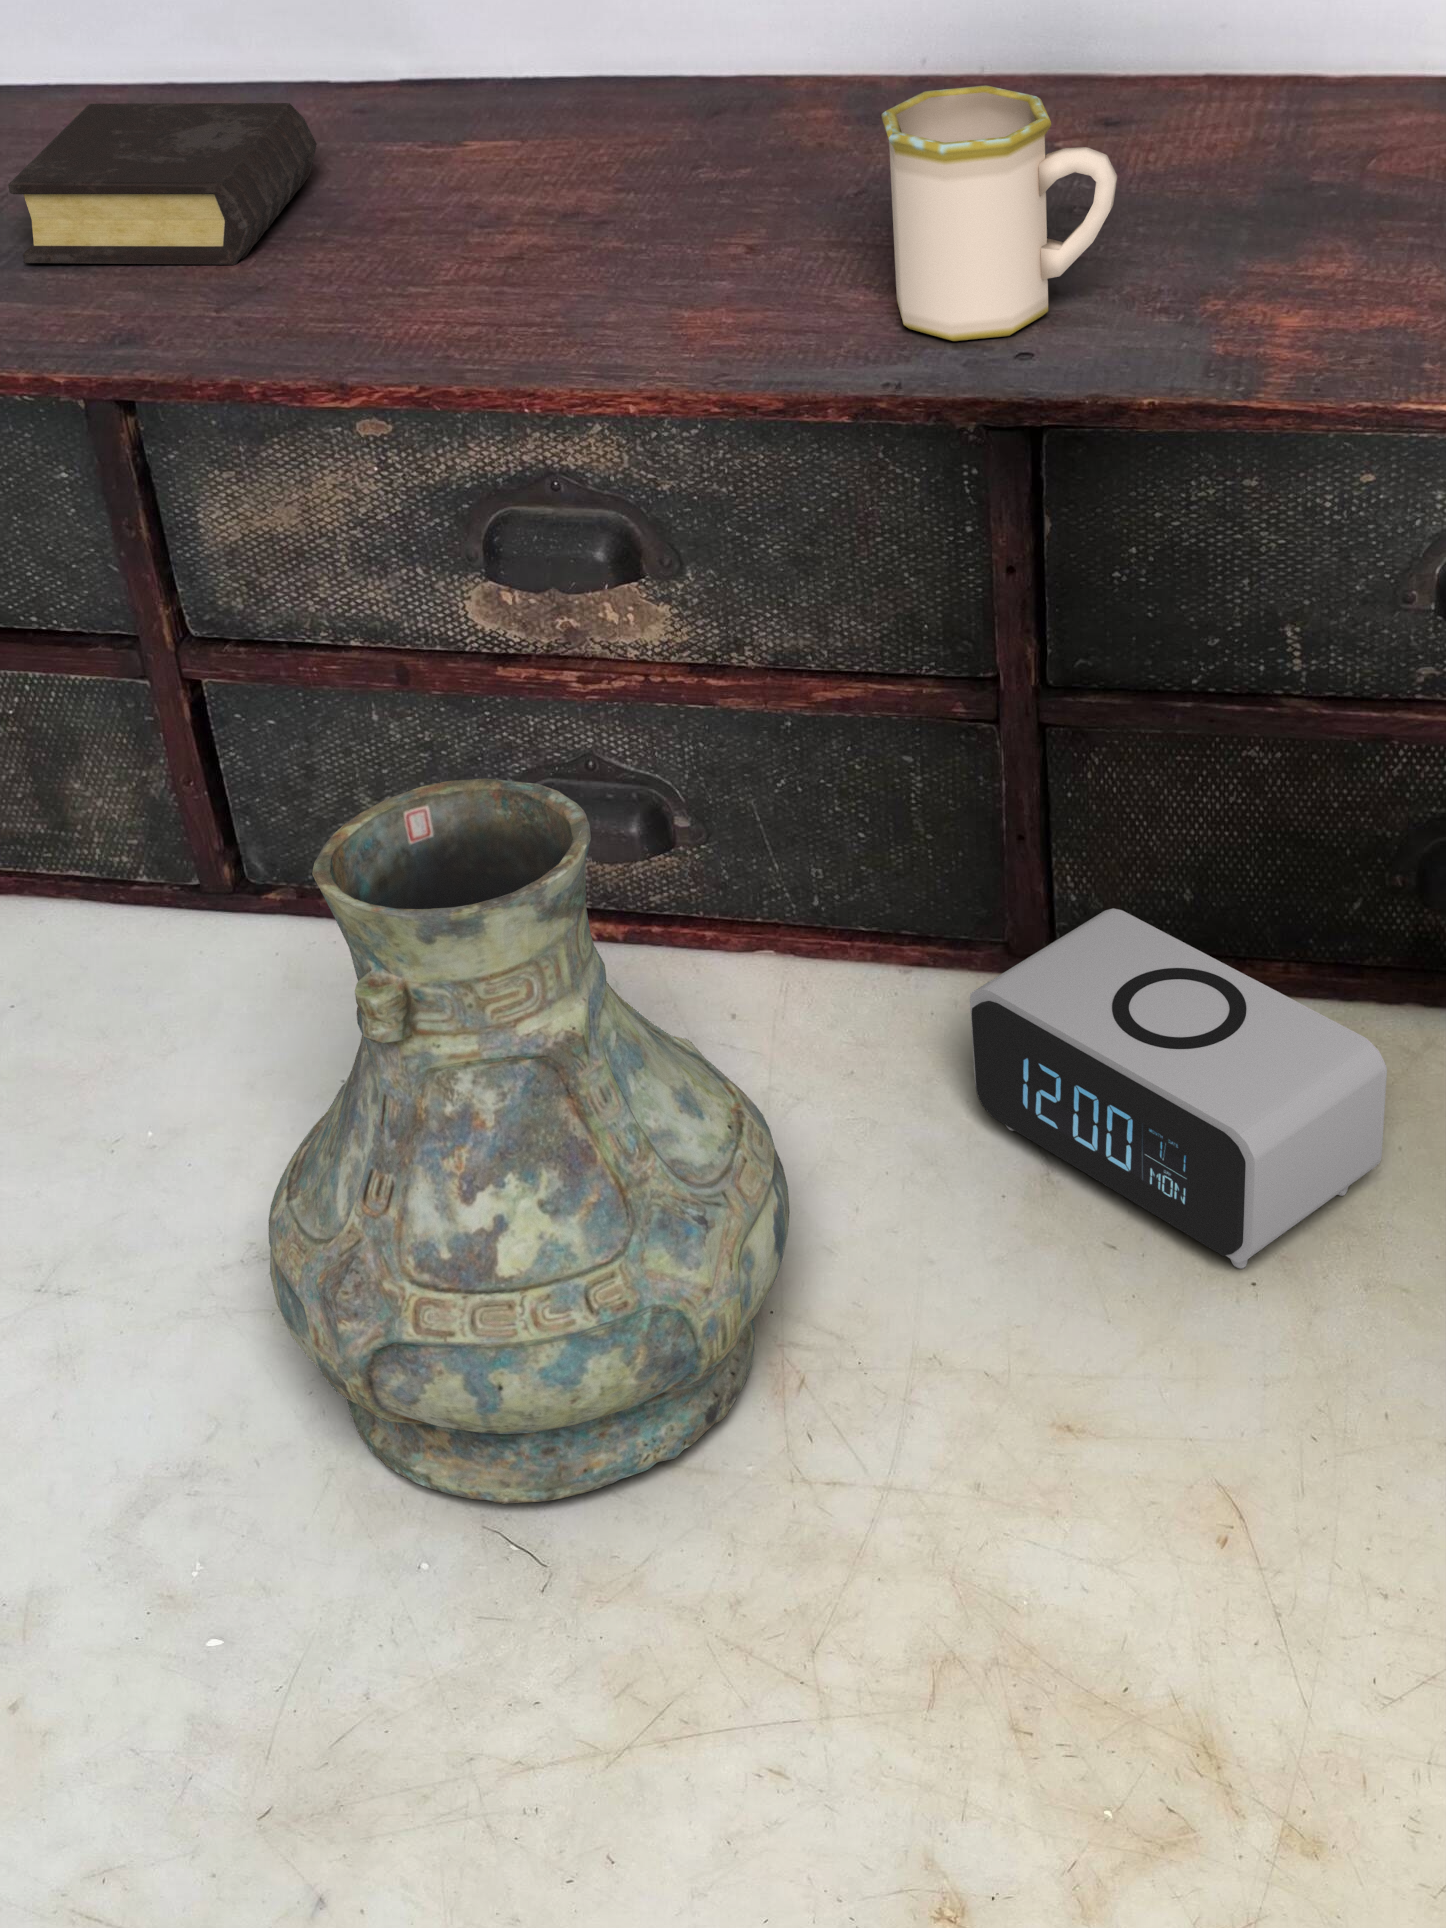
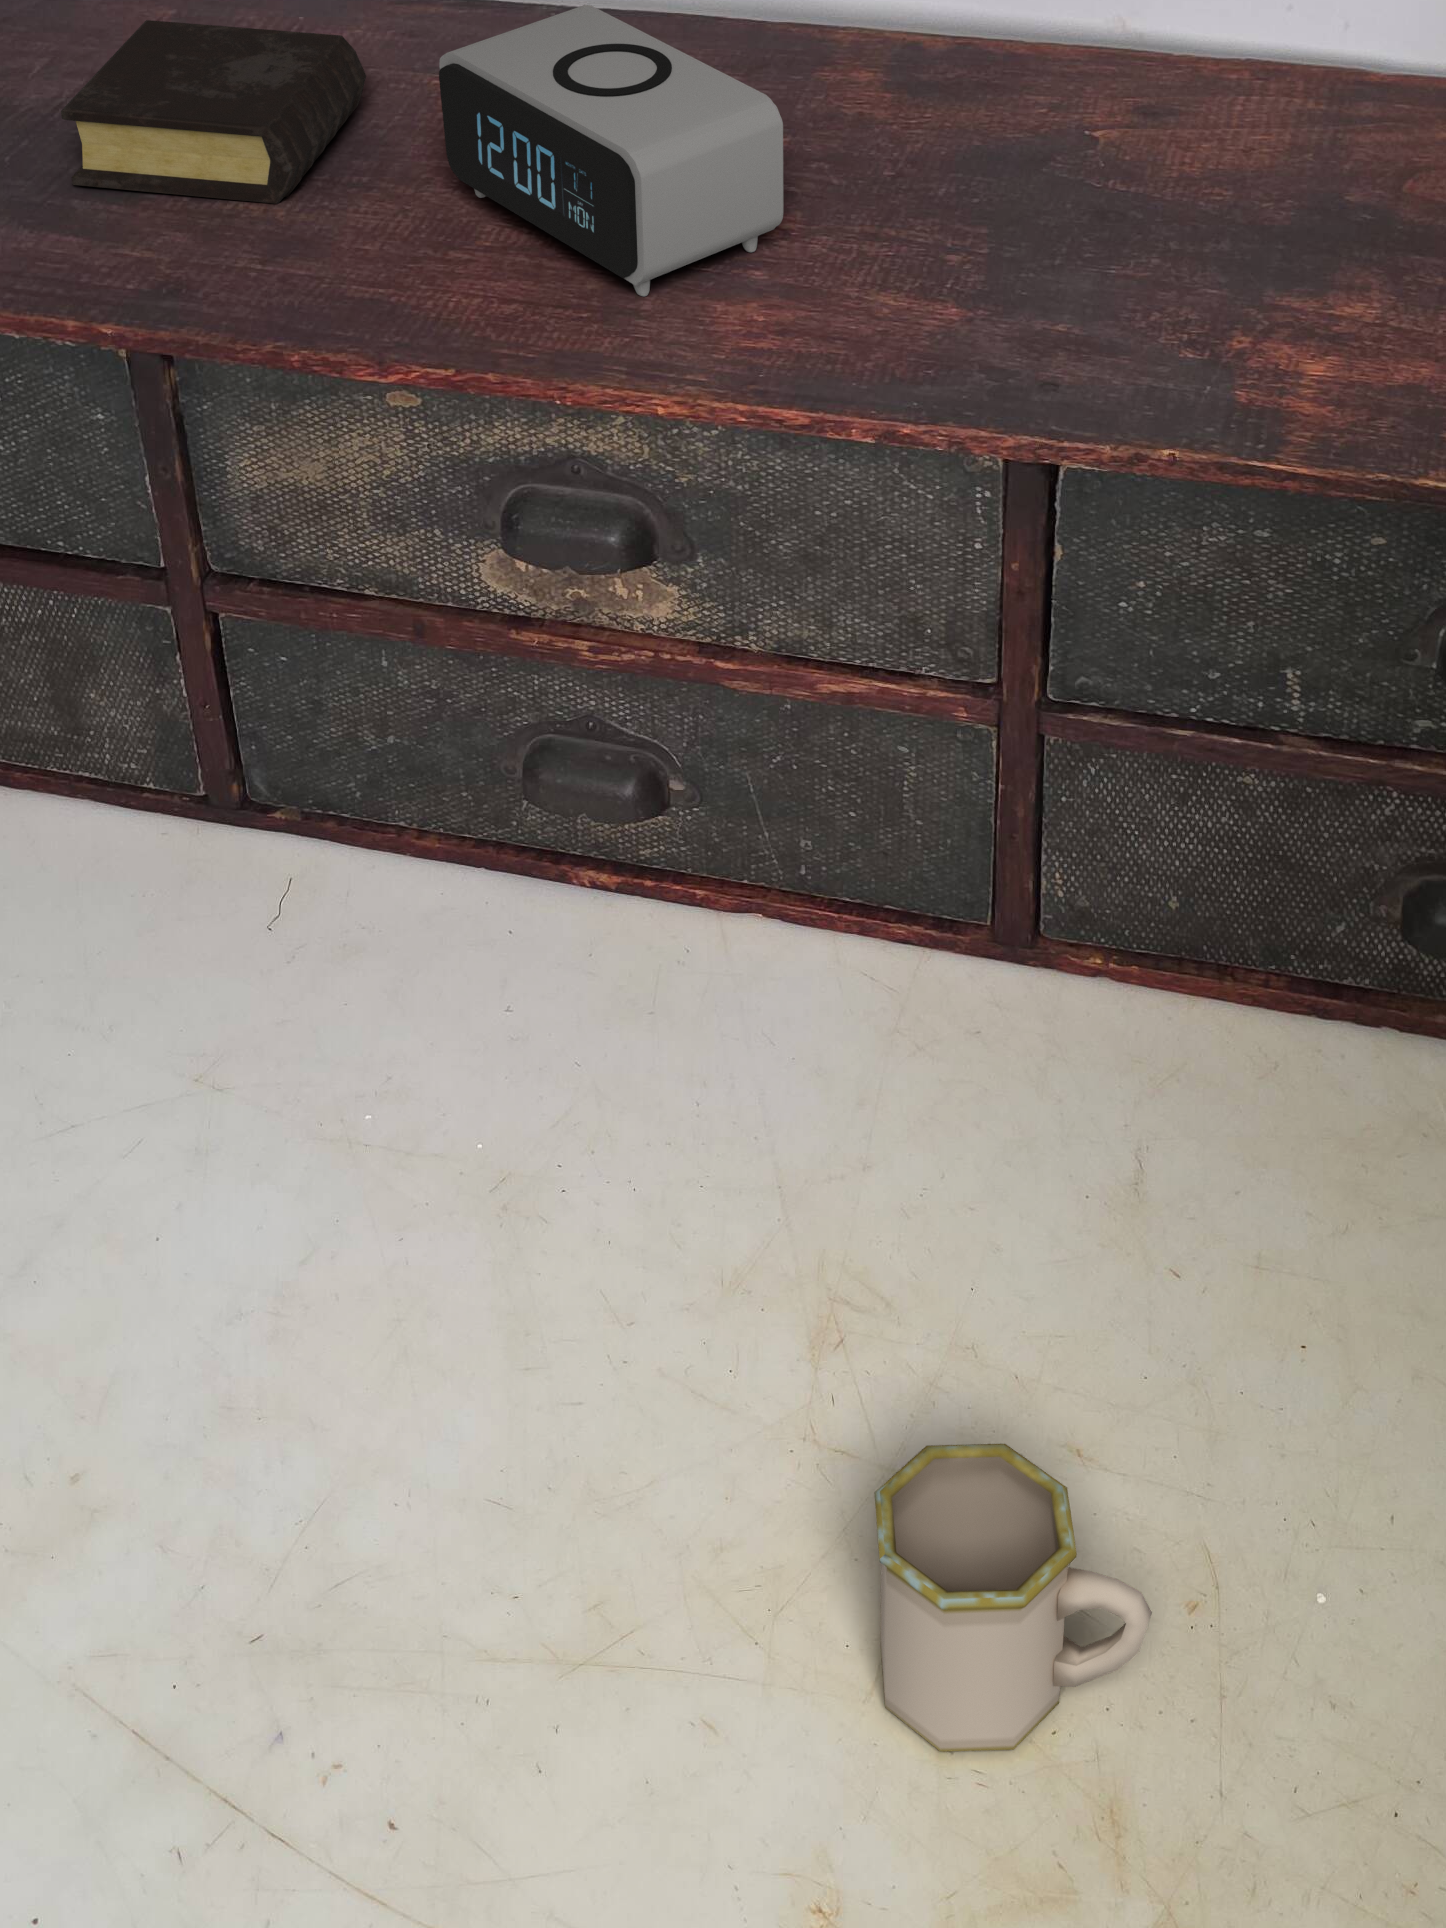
mug: present [881,85,1117,341] -> present [874,1444,1152,1751]
vase: present [269,778,789,1504] -> none [244,808,754,1511]
alarm clock: present [970,908,1387,1269] -> present [439,5,783,297]

